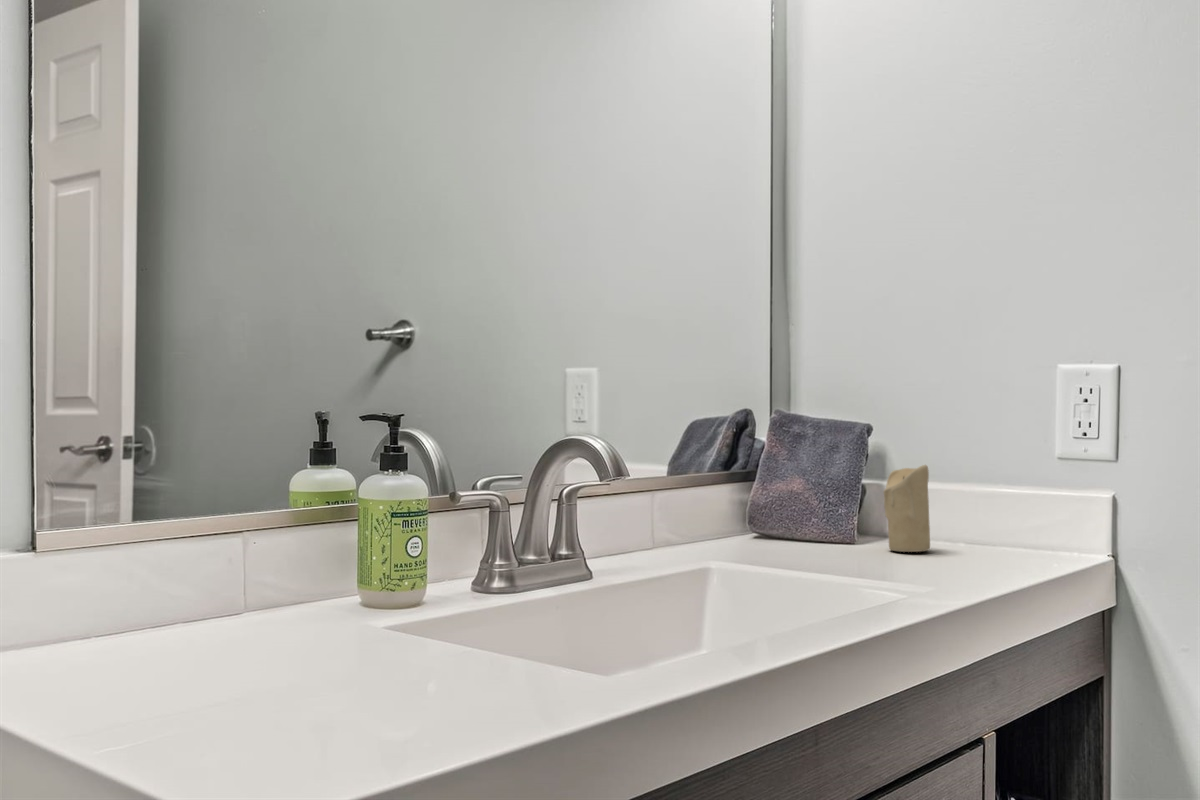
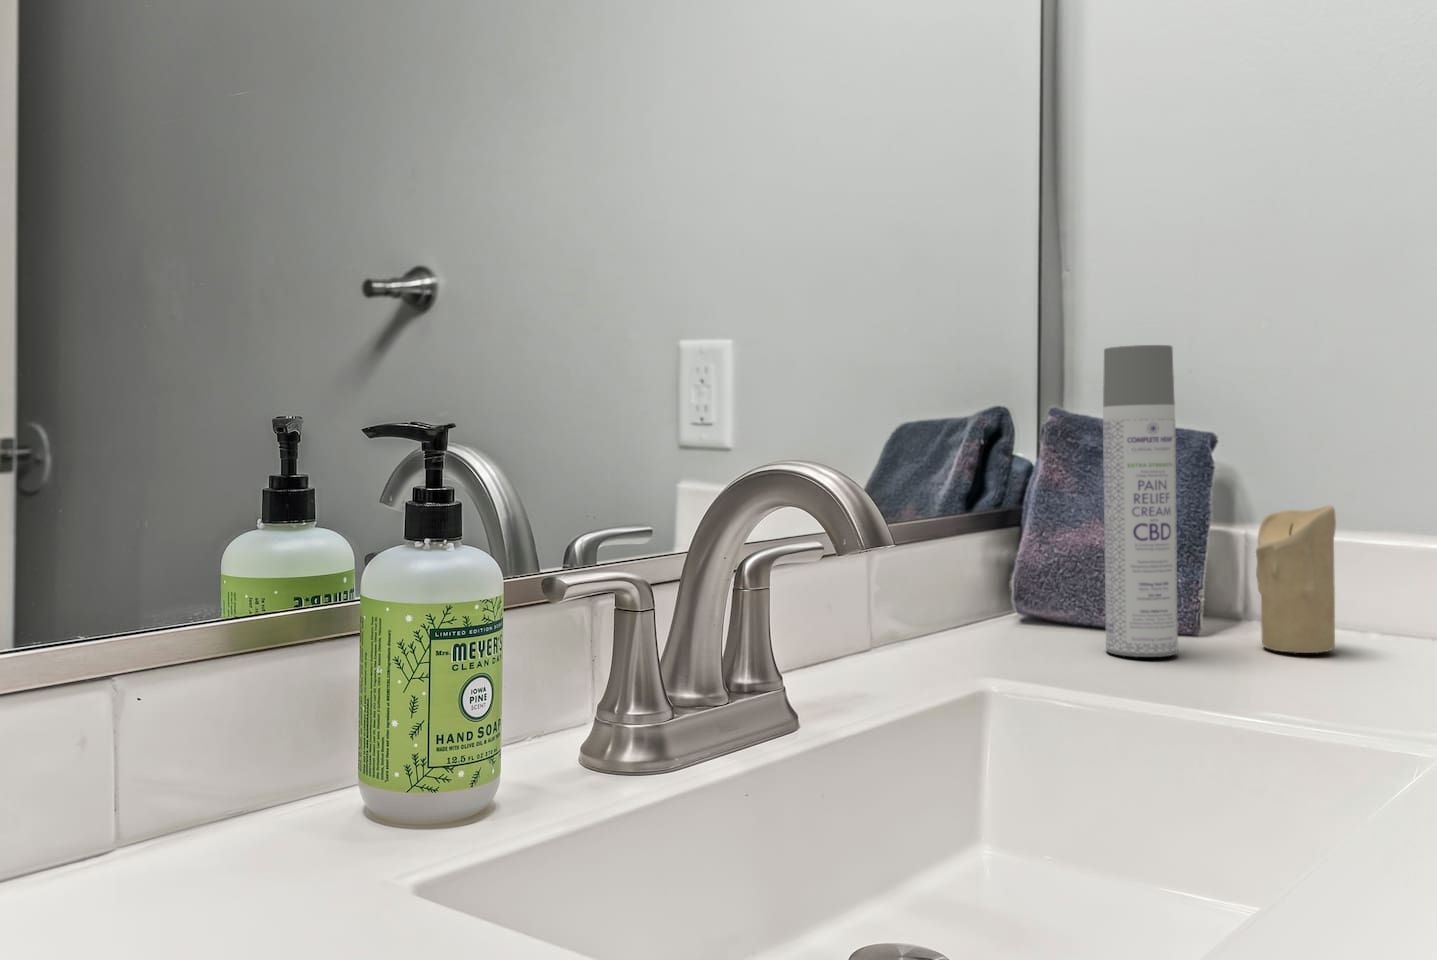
spray bottle: none [789,372,834,553] -> present [1103,345,1178,657]

